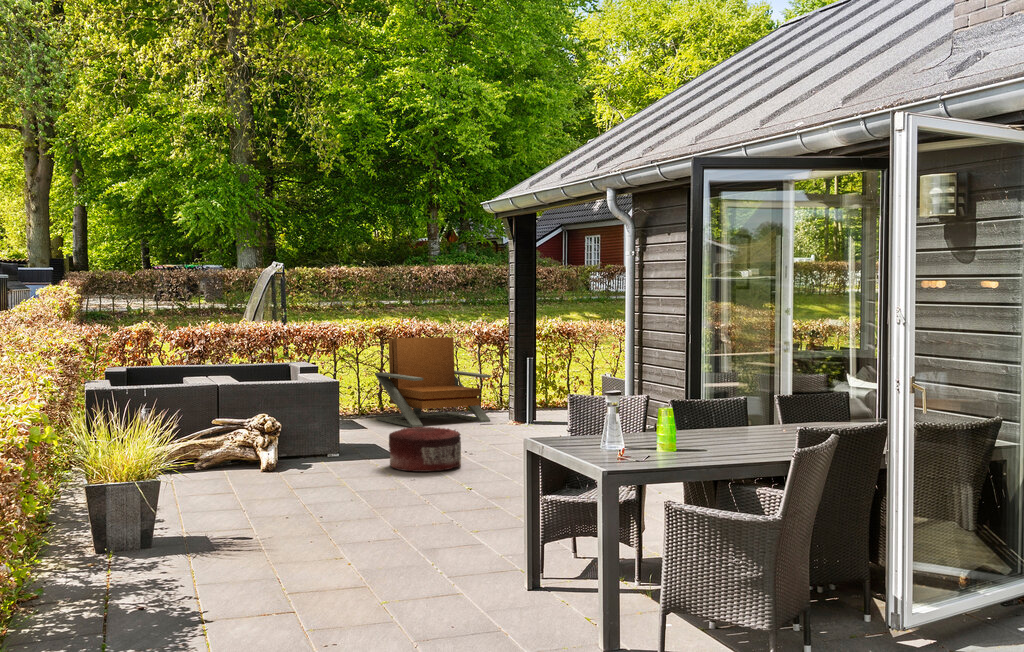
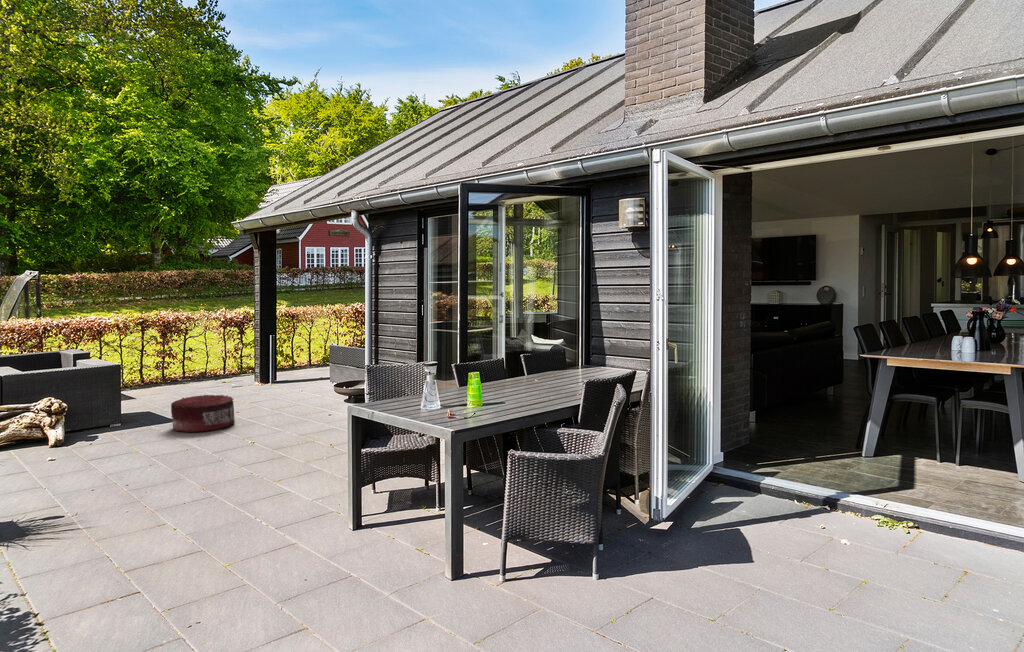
lounge chair: present [375,337,491,427] -> none [139,323,238,394]

